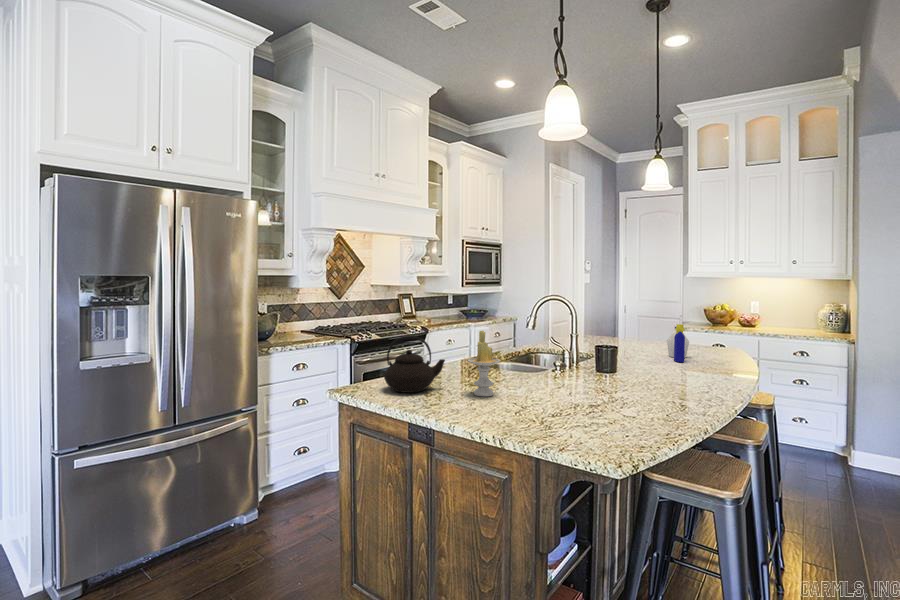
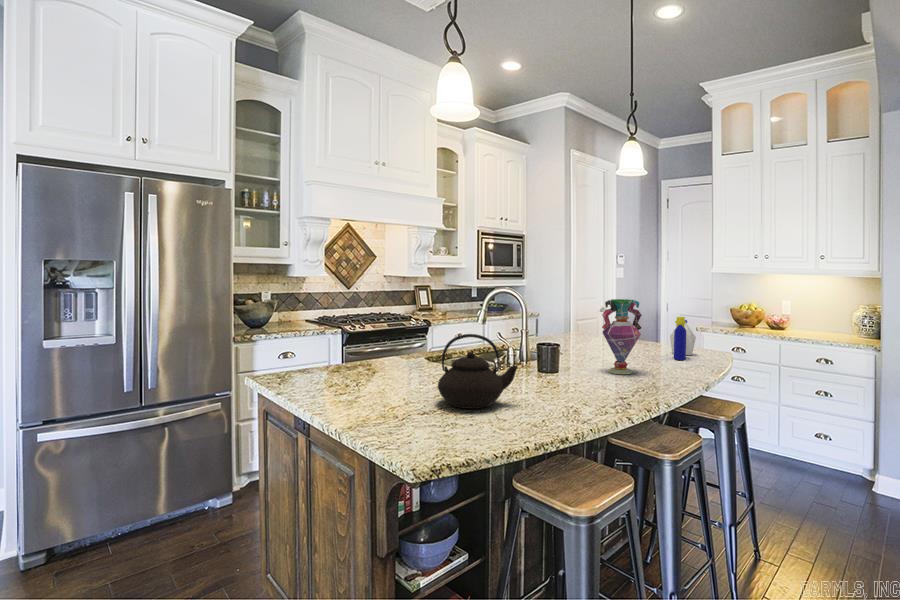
vase: none [627,311,662,377] -> present [602,299,642,374]
candle: present [468,331,500,397] -> none [397,316,432,388]
teapot: present [384,336,445,393] -> present [438,334,518,409]

